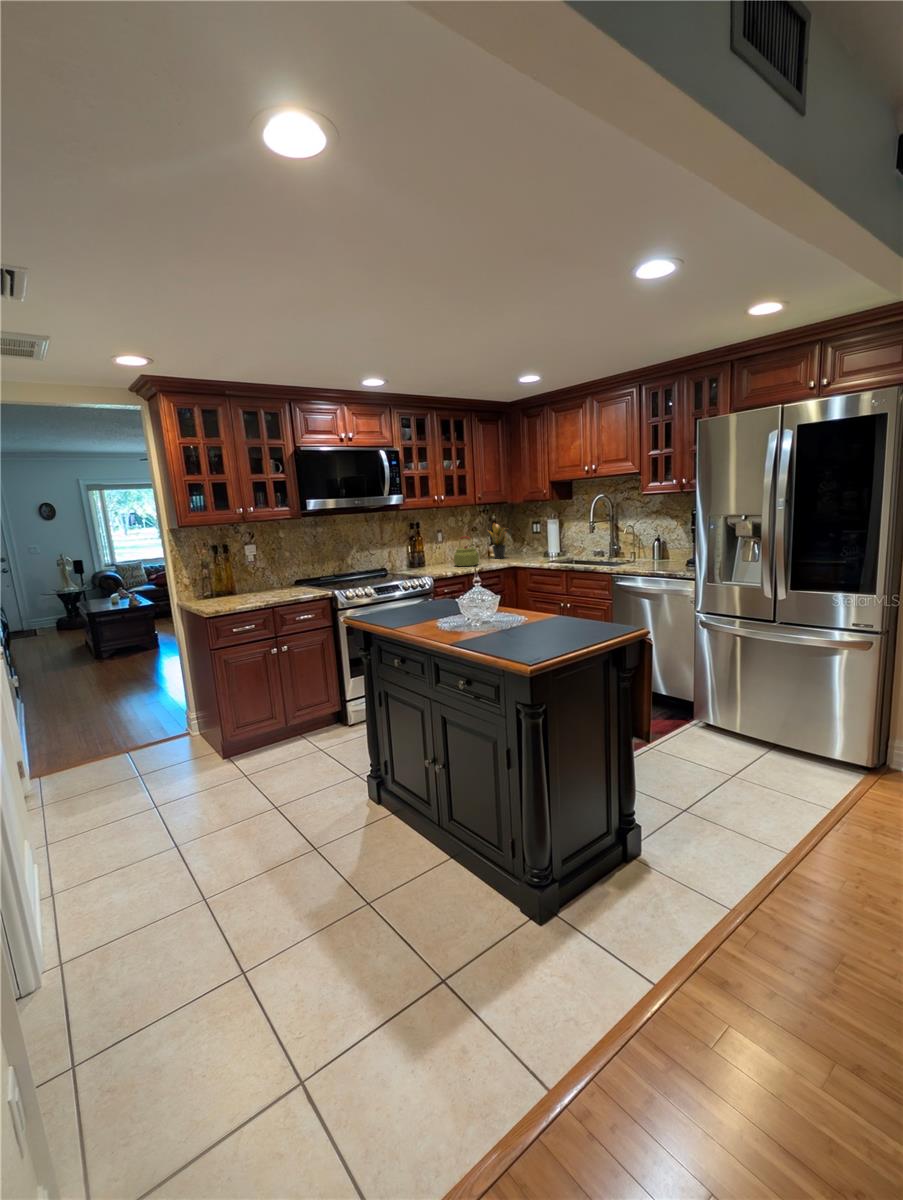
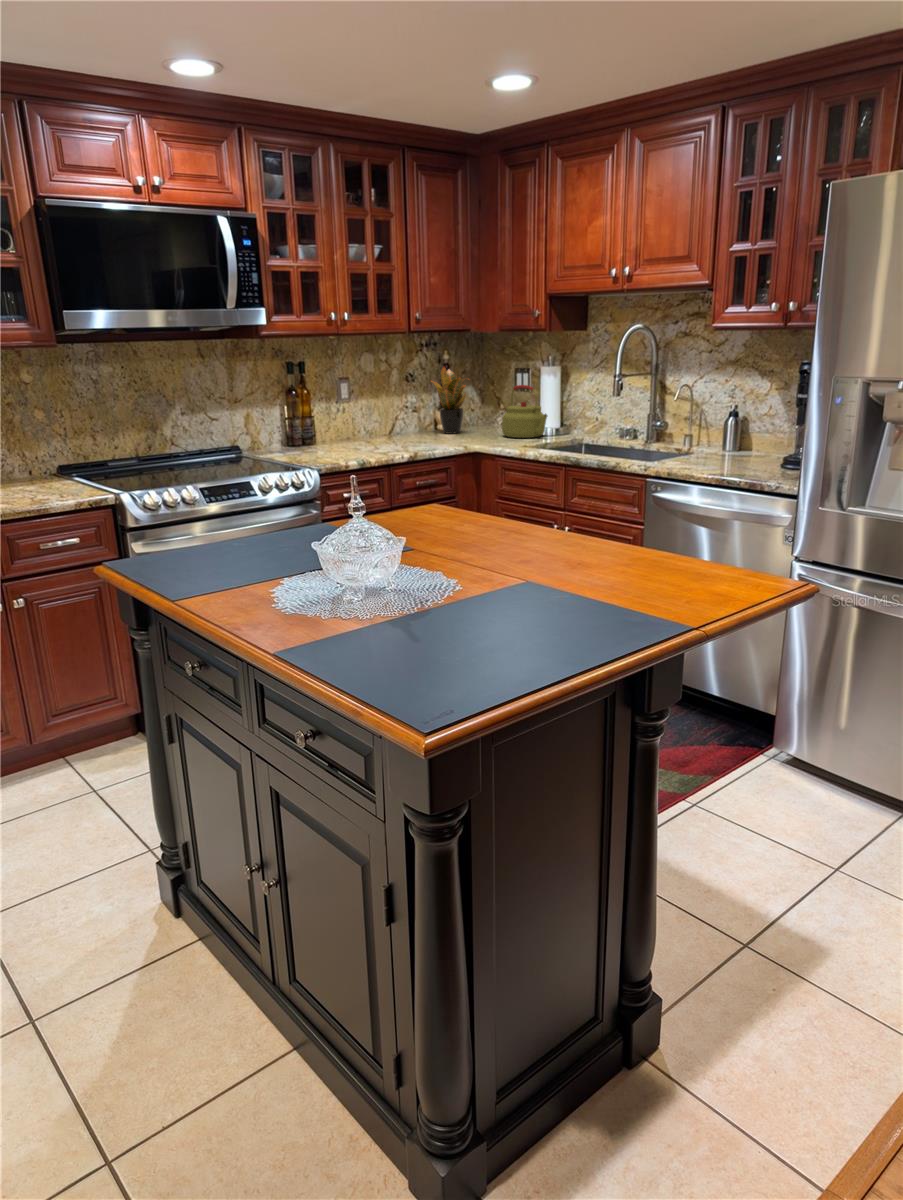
kettle: present [454,536,479,566] -> present [502,385,547,438]

